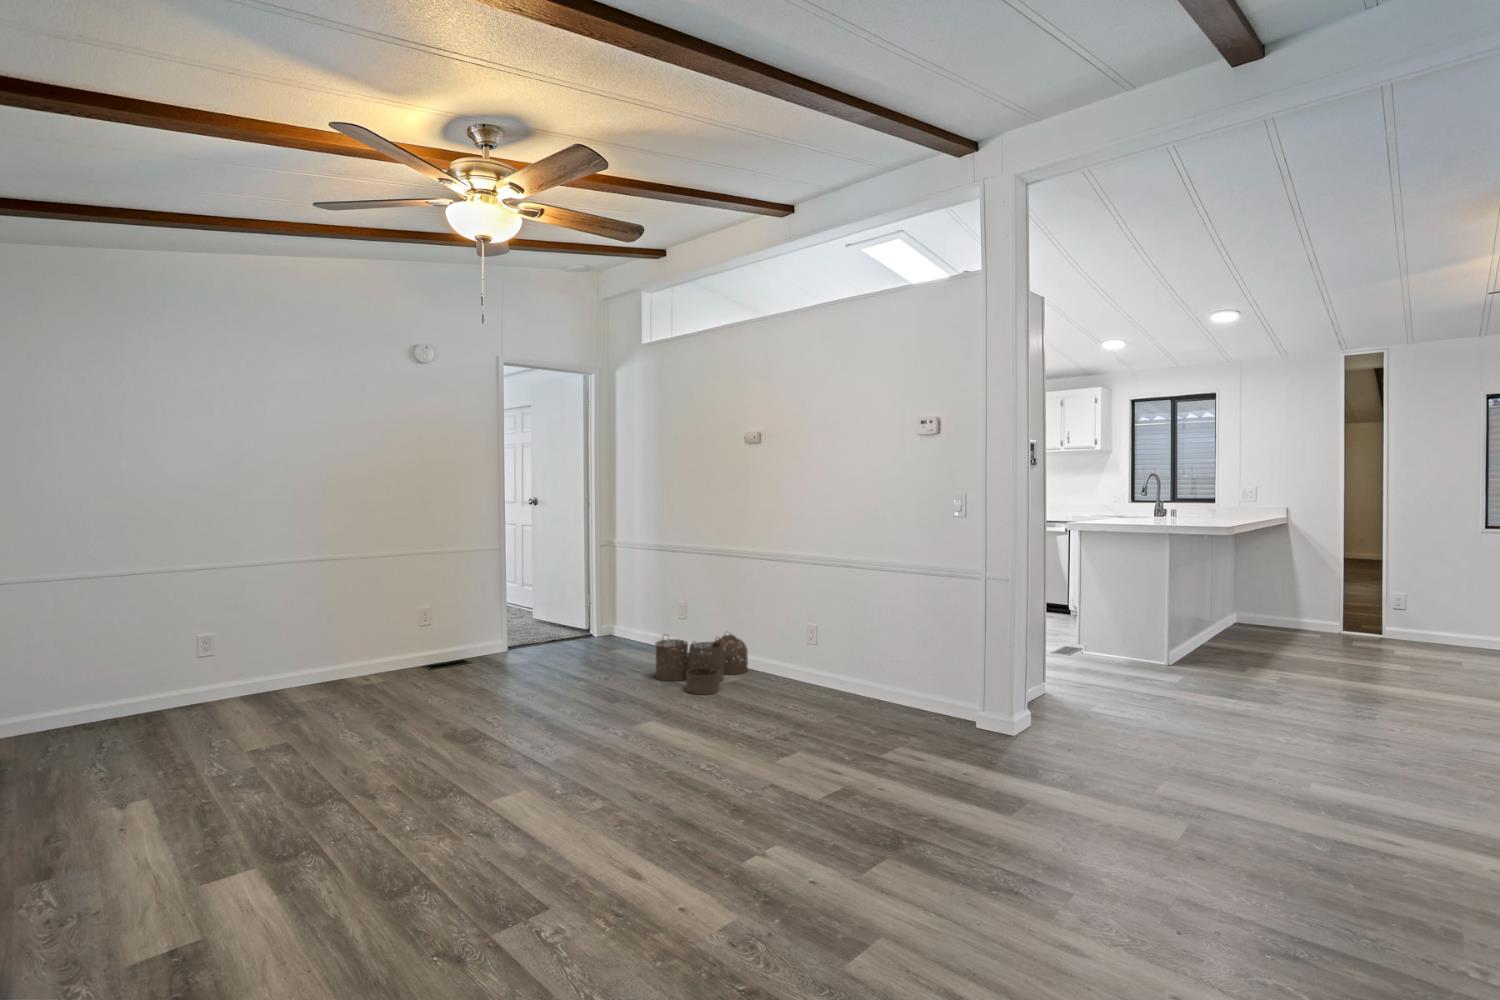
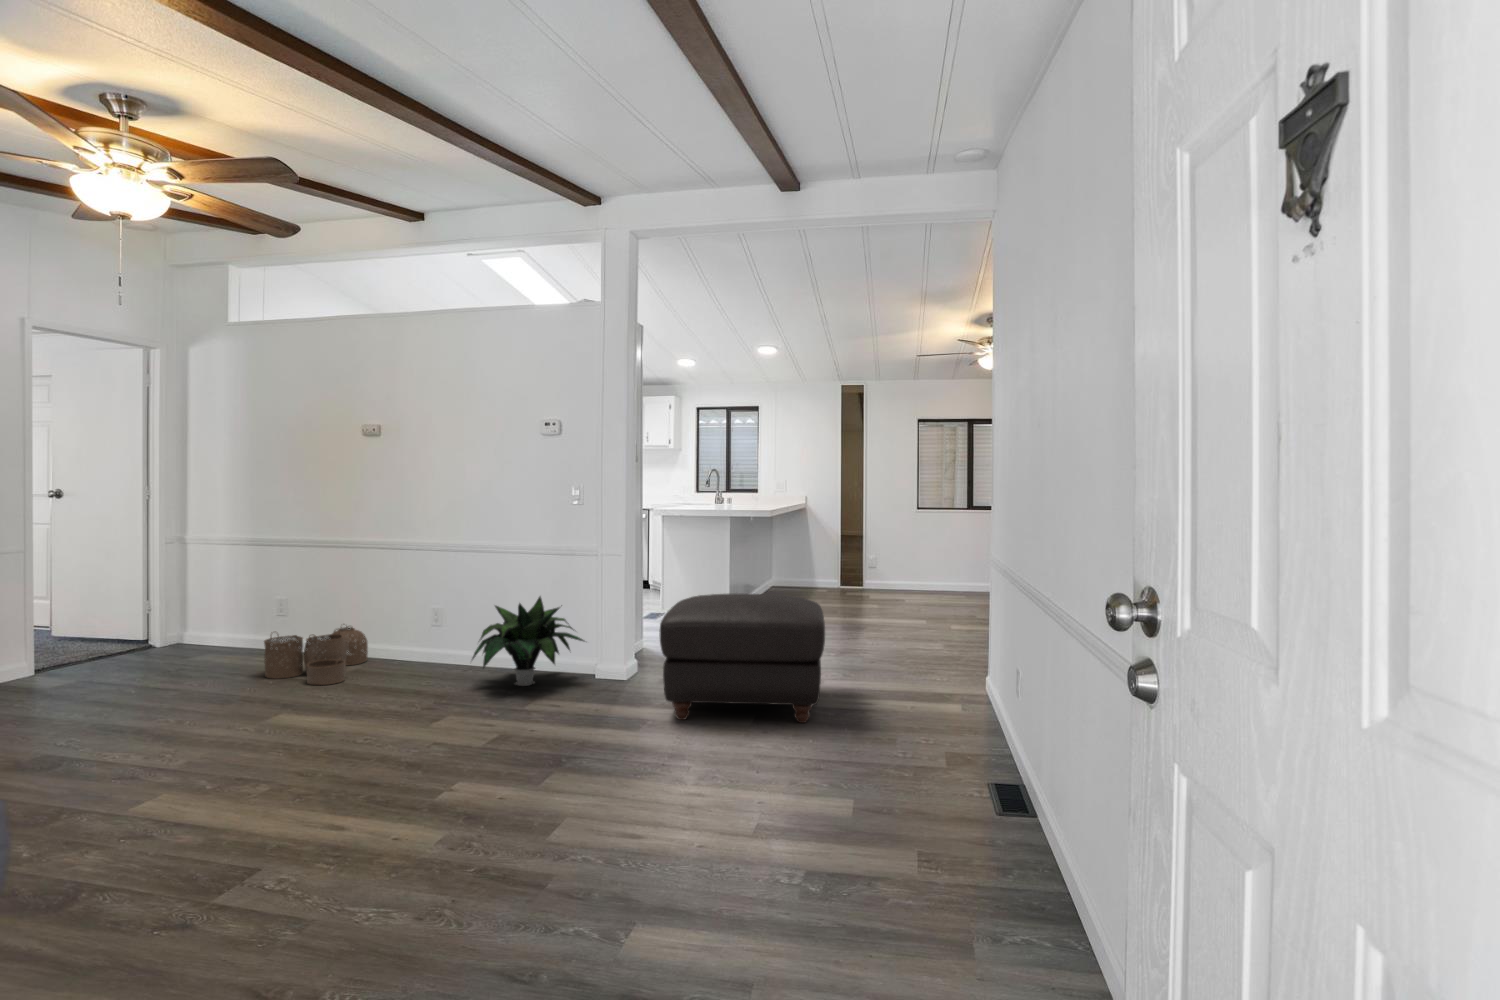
potted plant: none [830,623,965,727] -> present [472,596,584,686]
ottoman: none [1047,645,1322,865] -> present [659,593,825,723]

